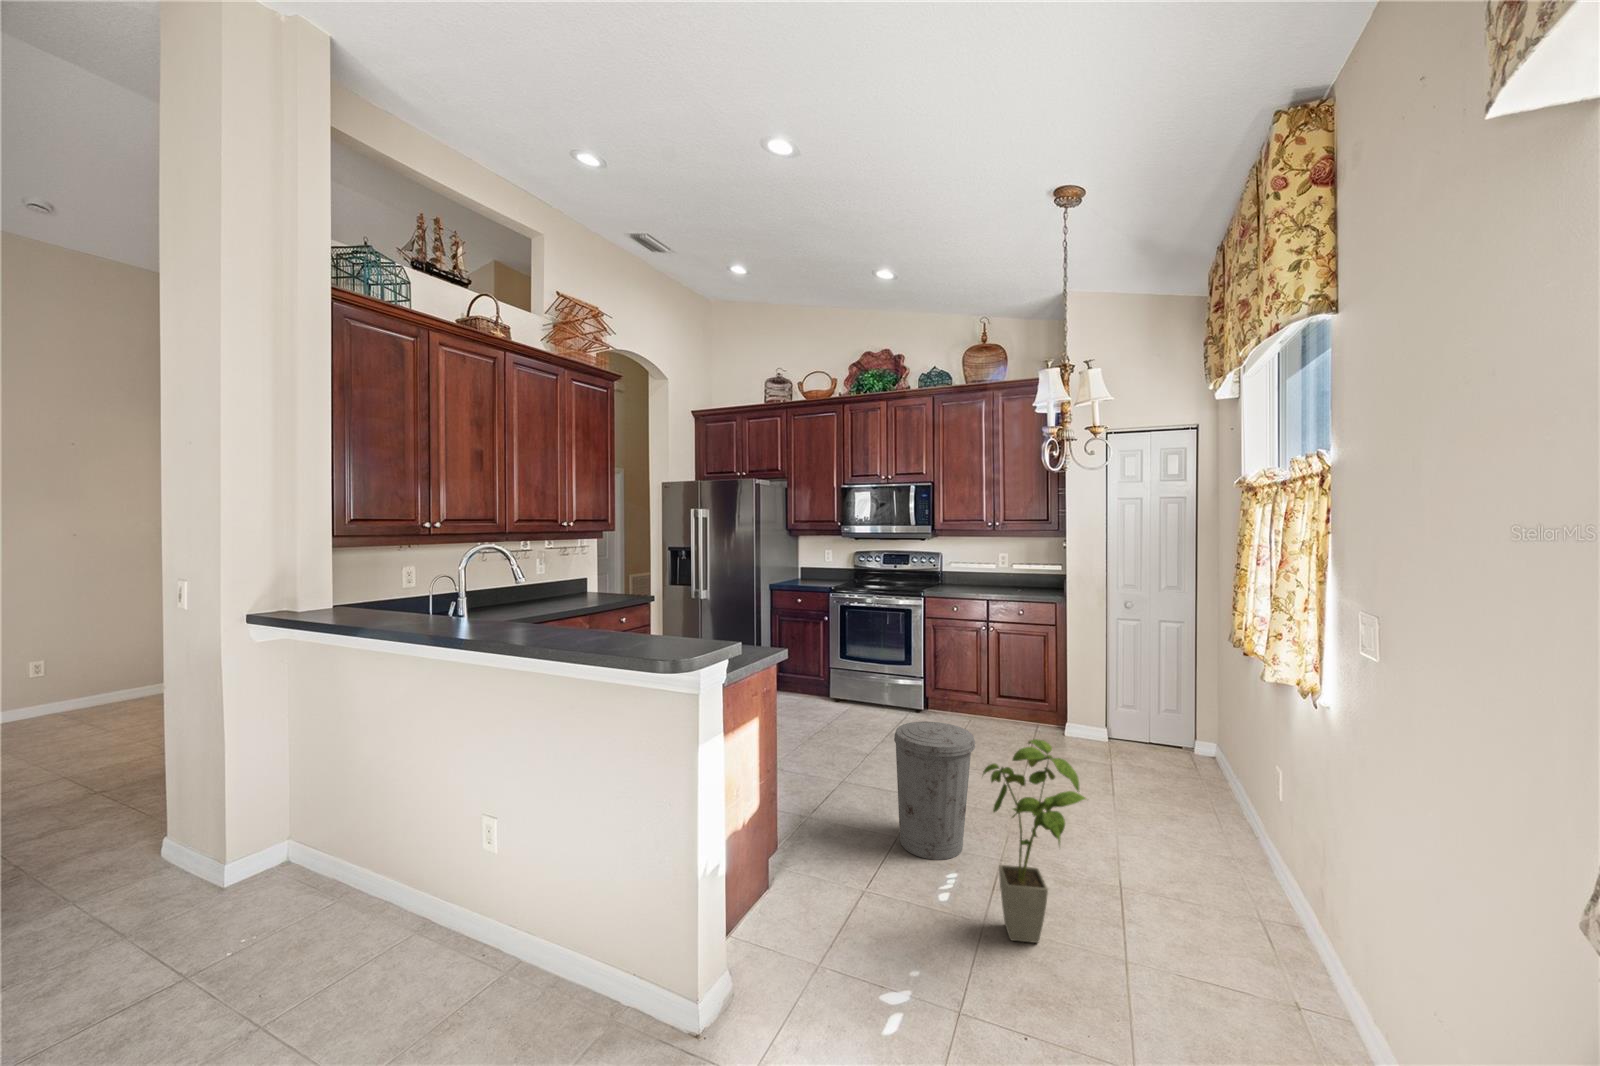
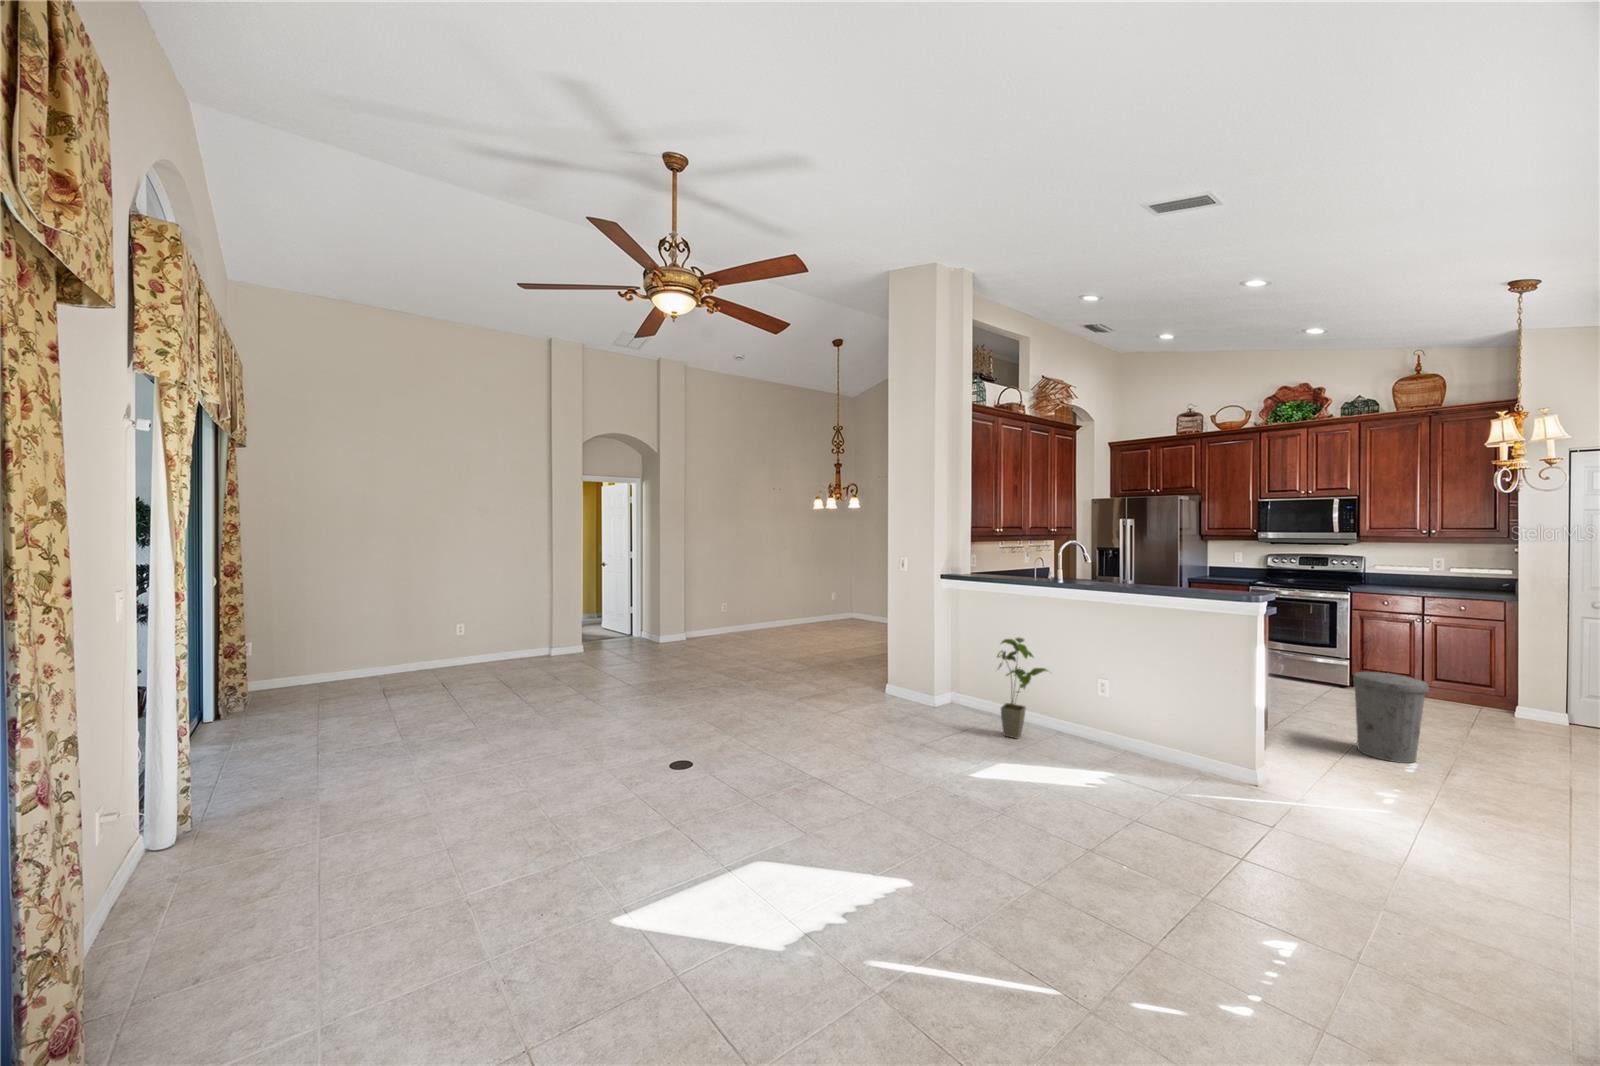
house plant: present [983,739,1085,943] -> present [997,638,1047,739]

